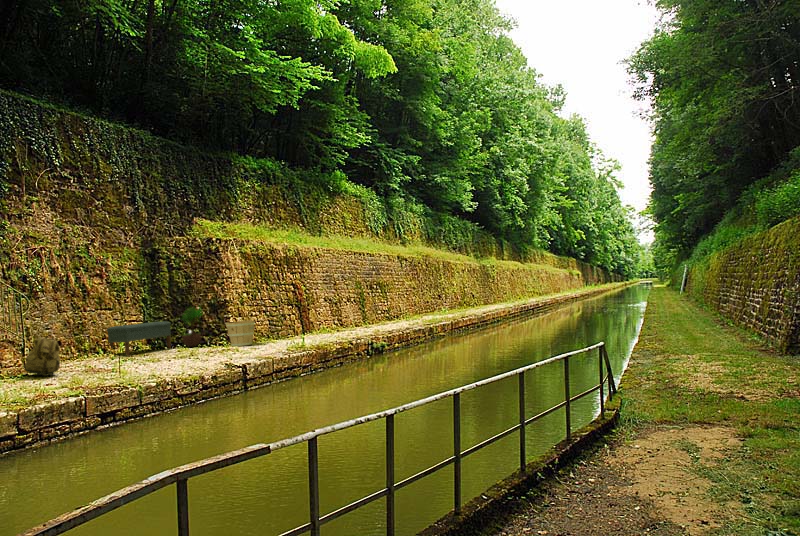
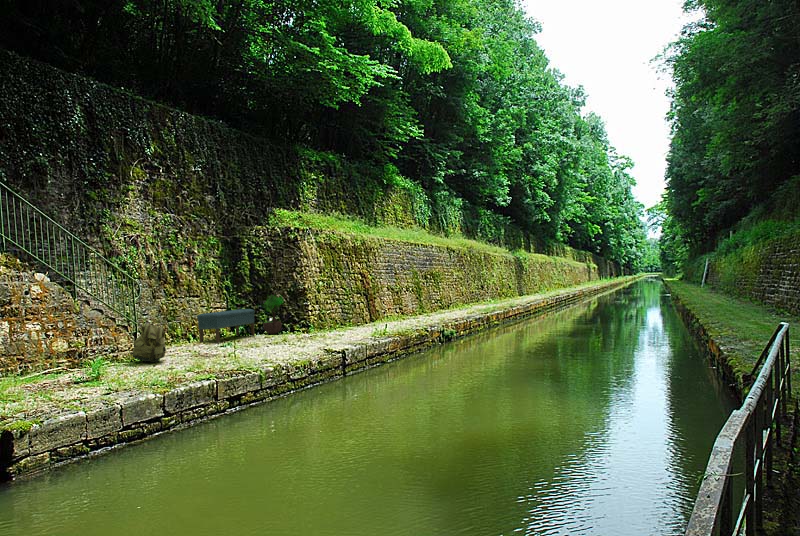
wooden bucket: present [226,320,255,346] -> none [305,309,332,334]

